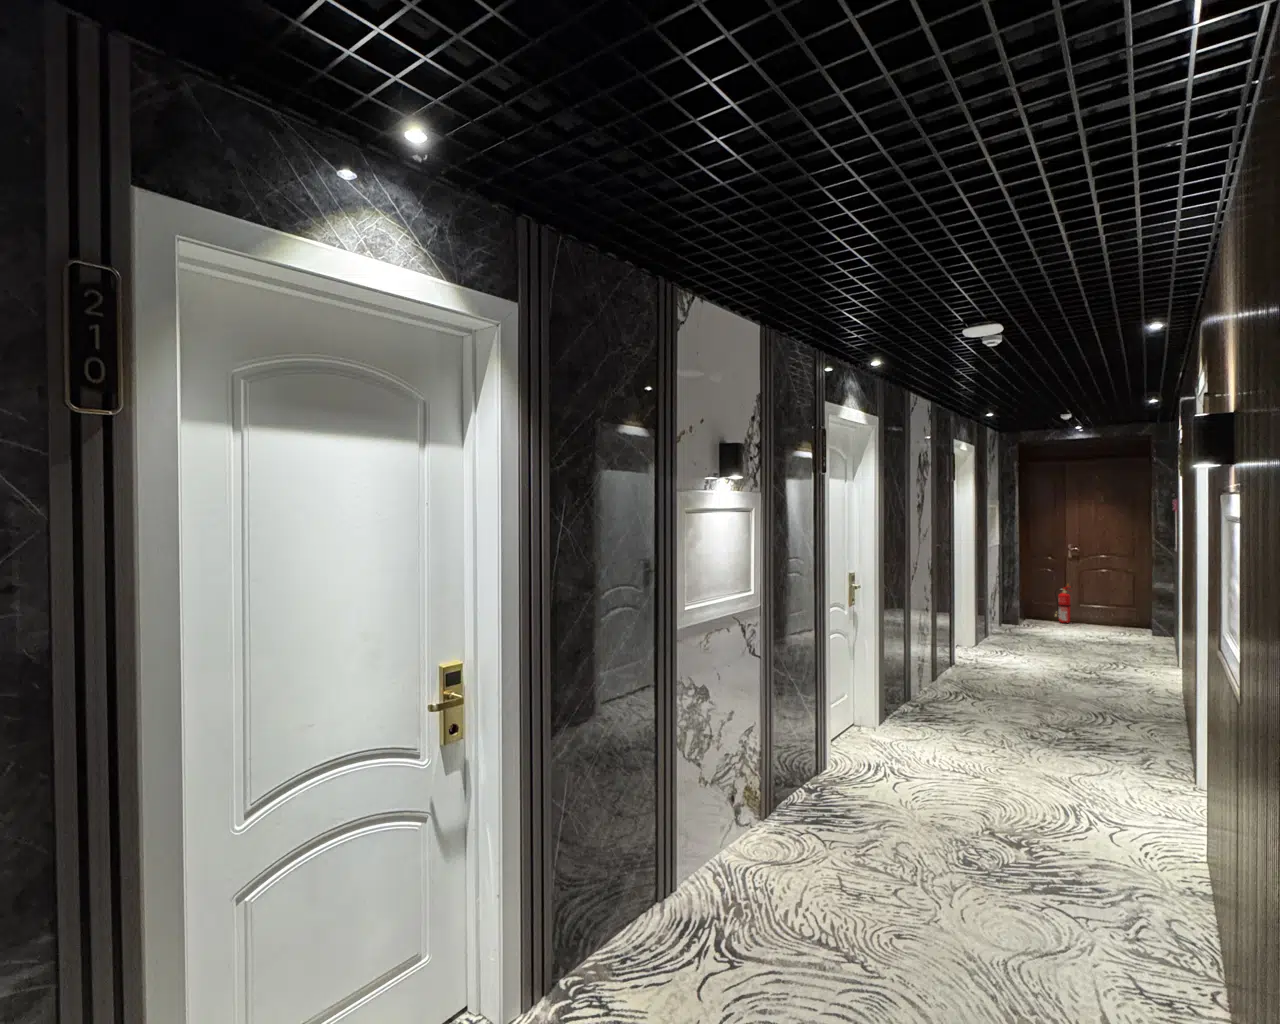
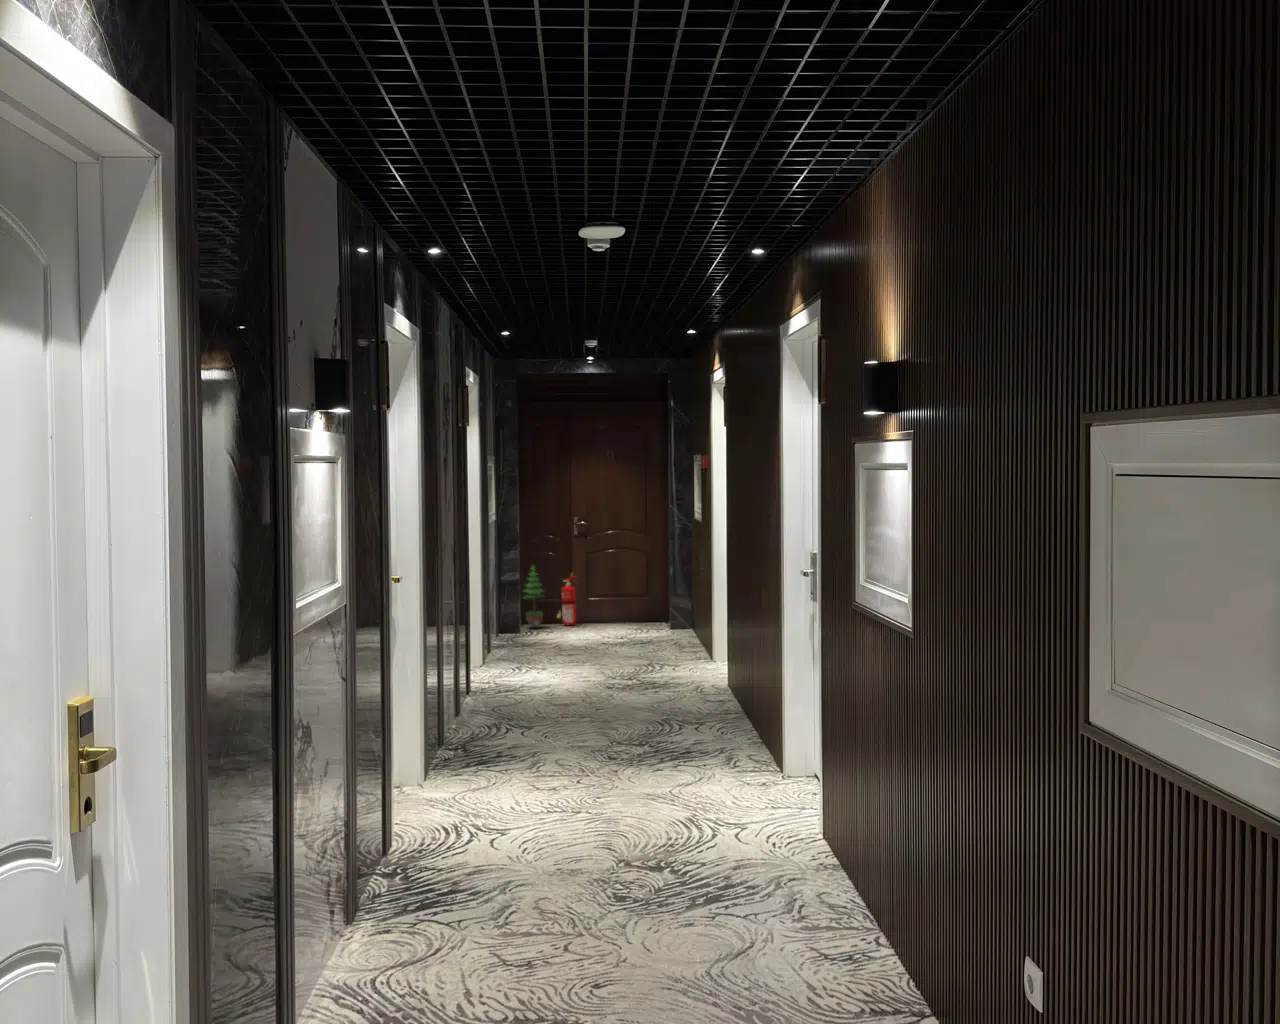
potted tree: none [1025,575,1044,622] -> present [525,566,543,627]

